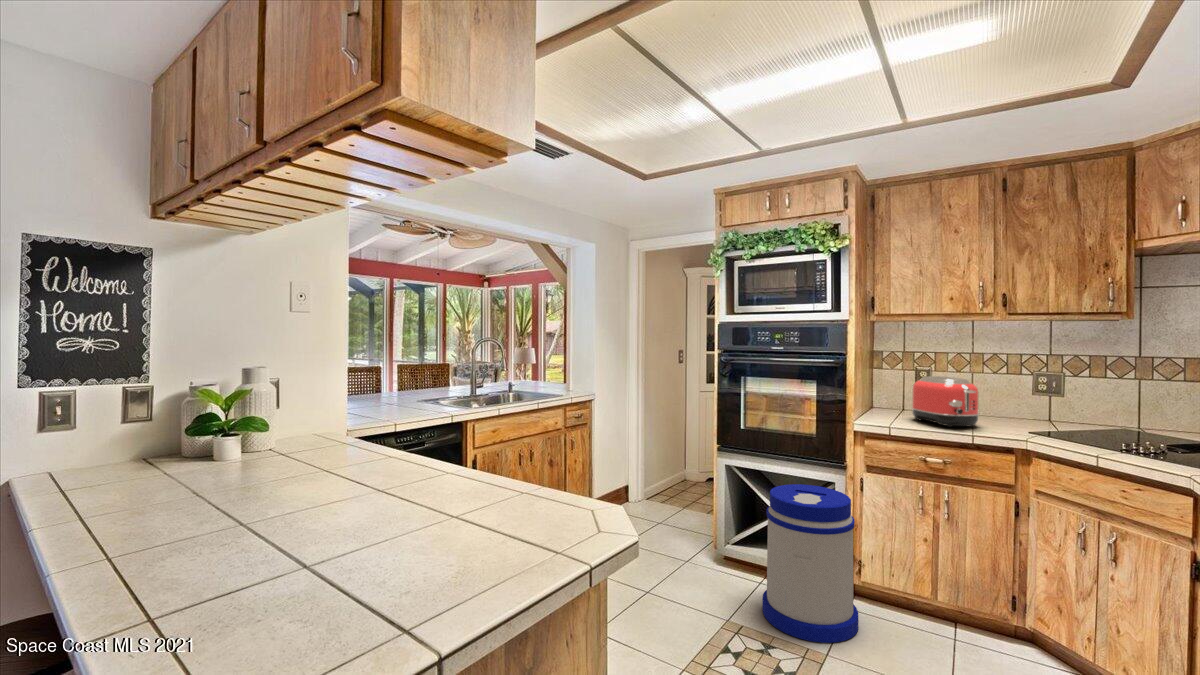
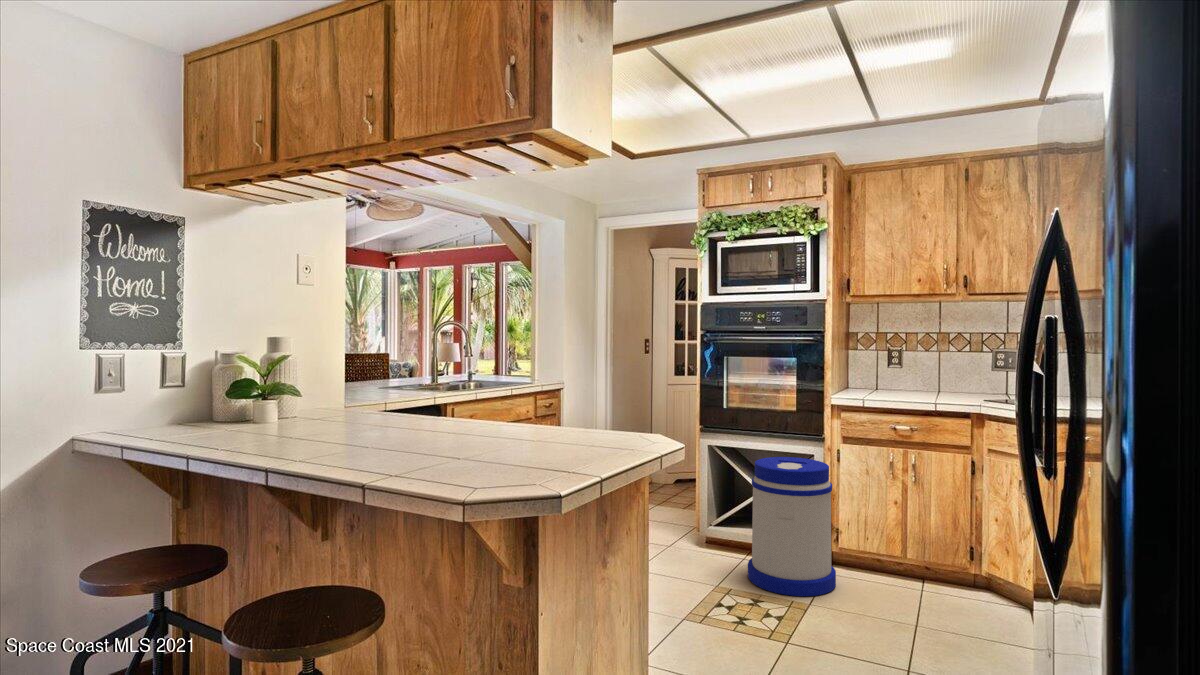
toaster: present [912,376,980,427] -> none [884,353,944,399]

